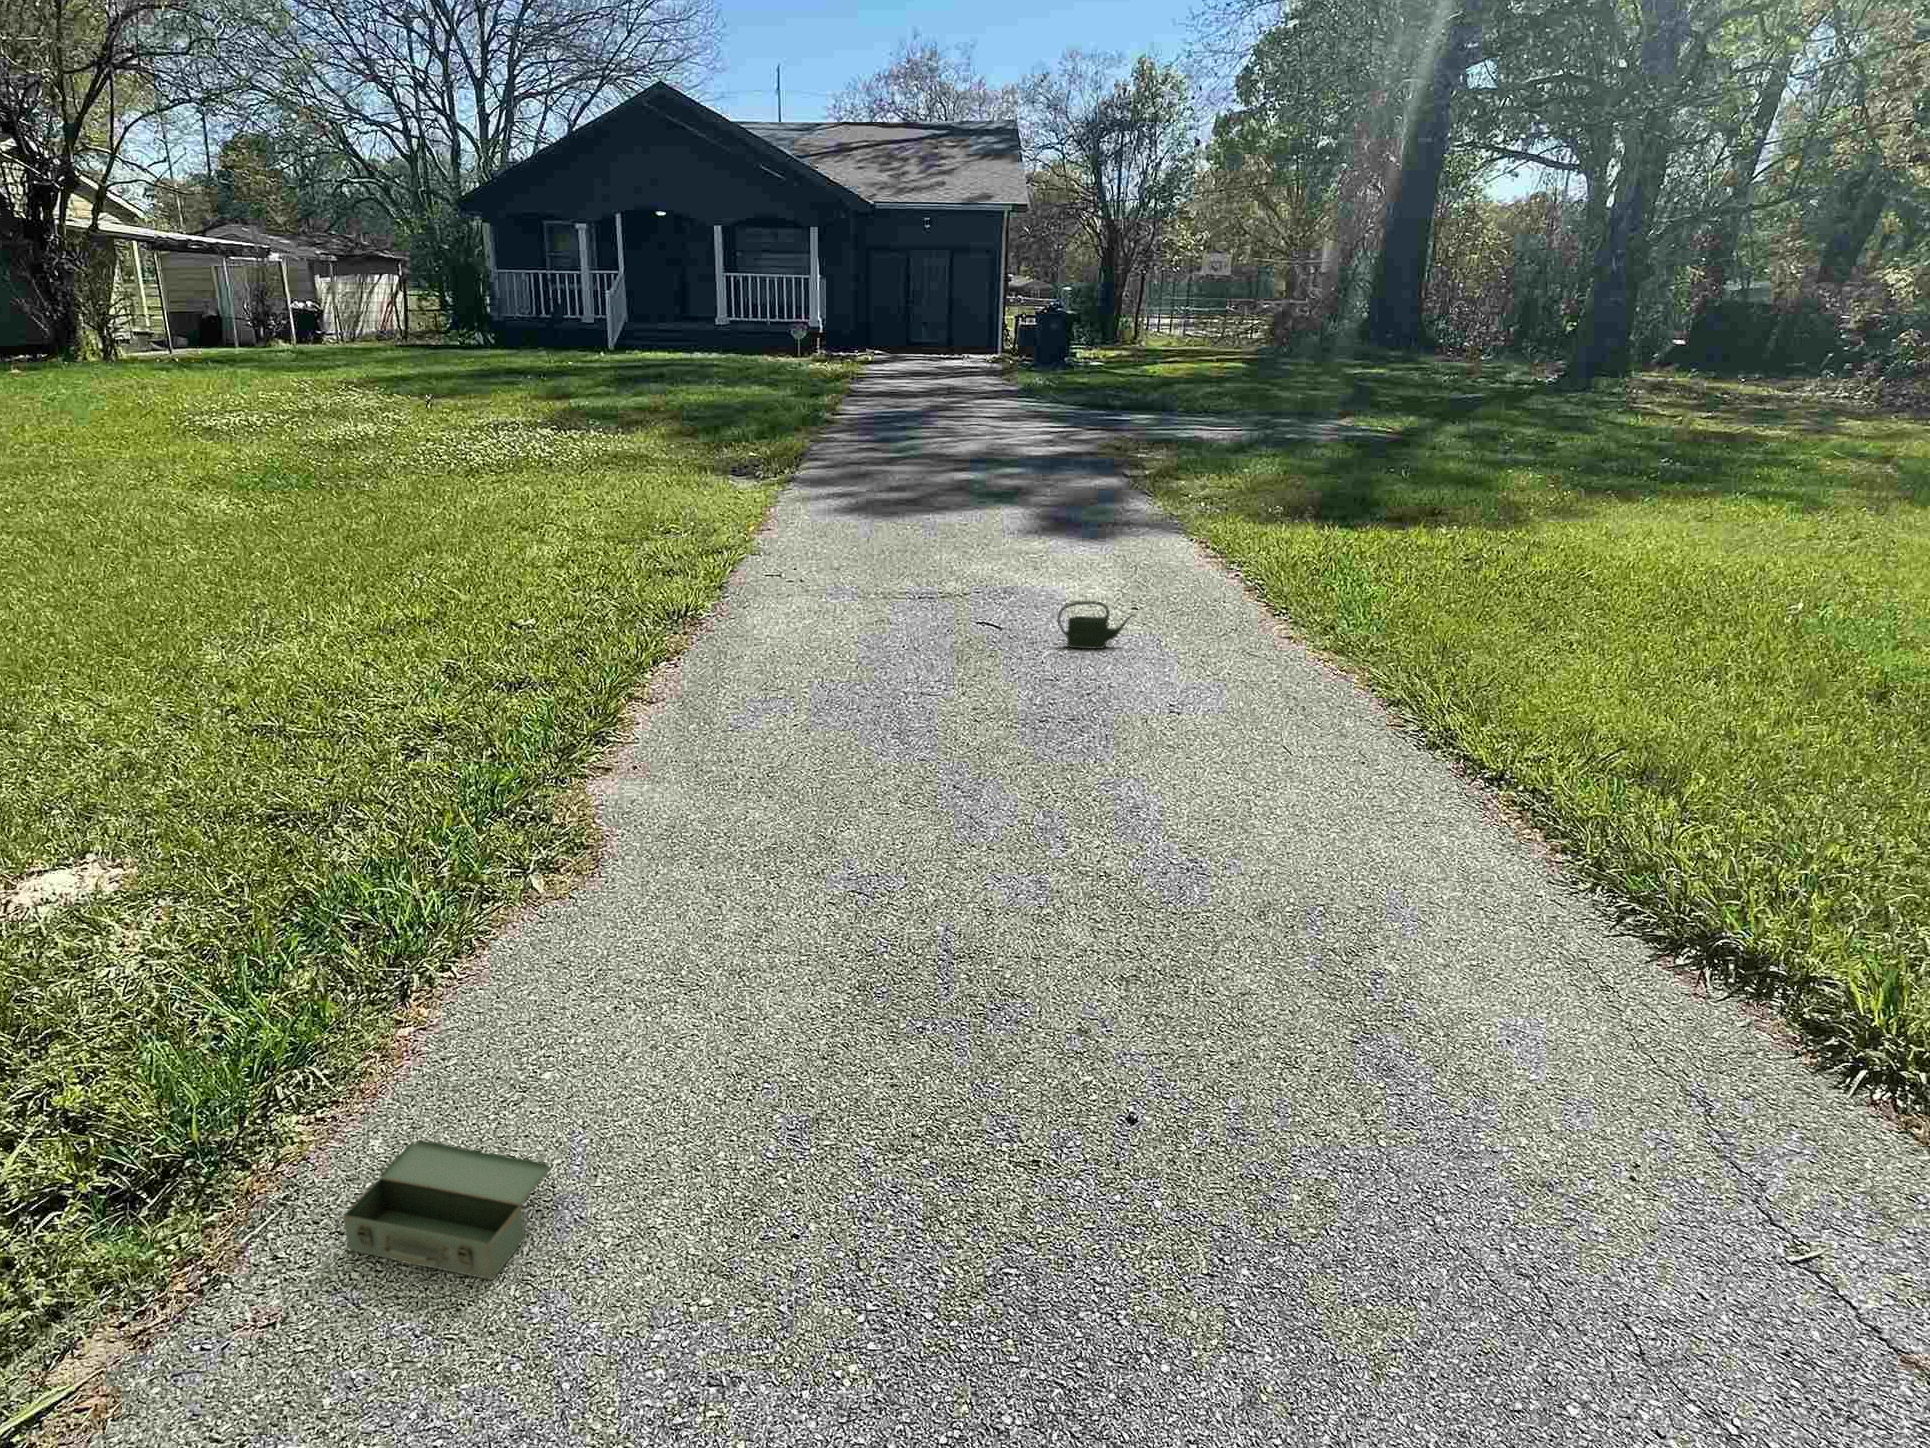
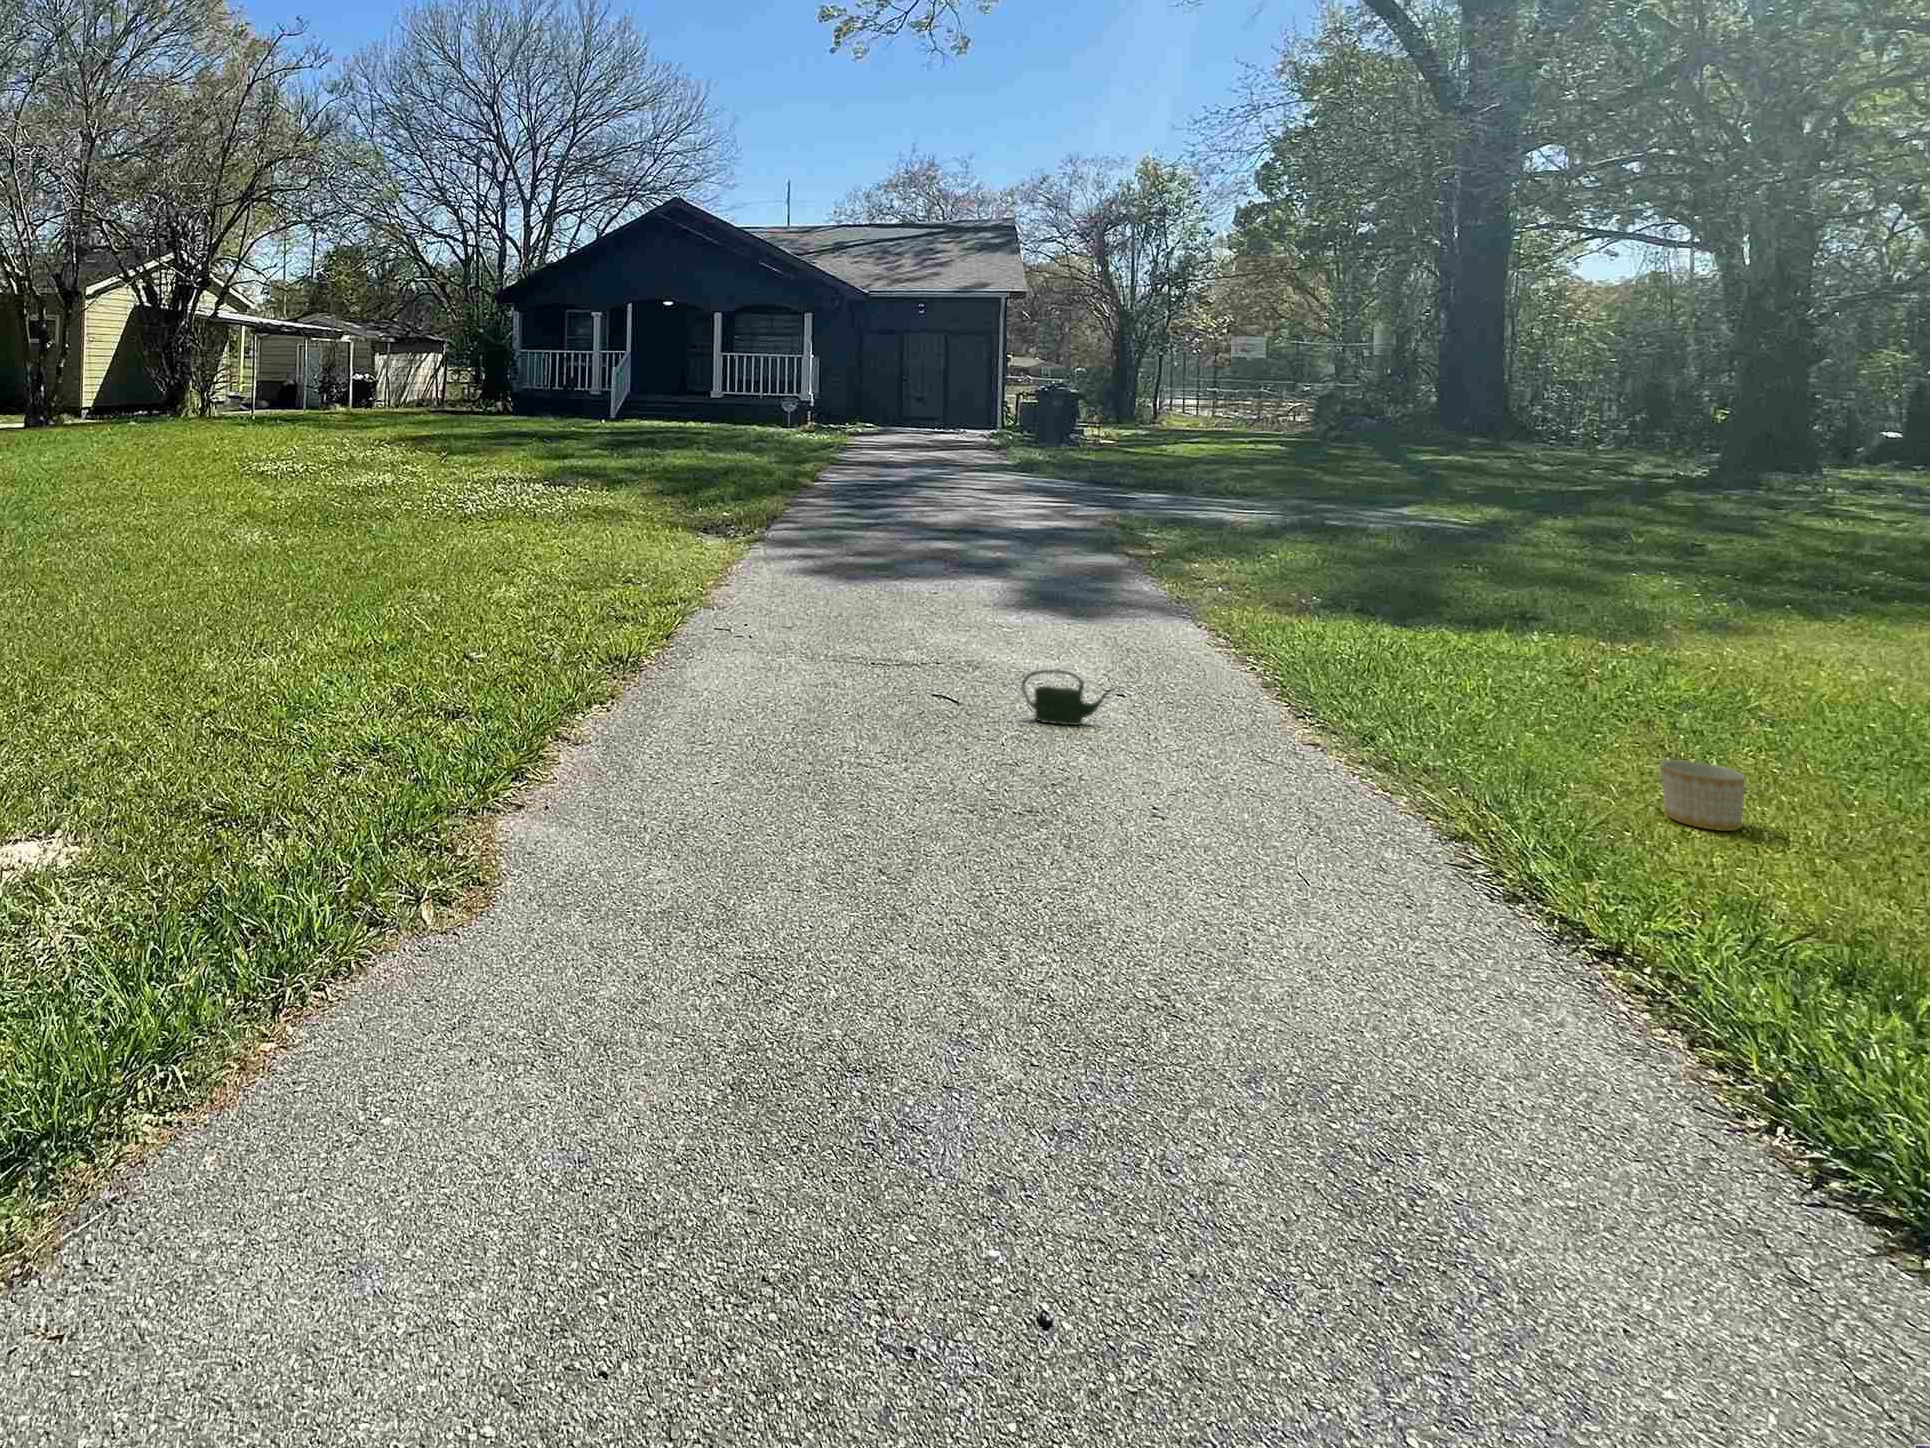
planter: none [1524,641,1581,692] -> present [1660,760,1746,831]
toolbox: present [343,1140,550,1280] -> none [150,1161,357,1344]

